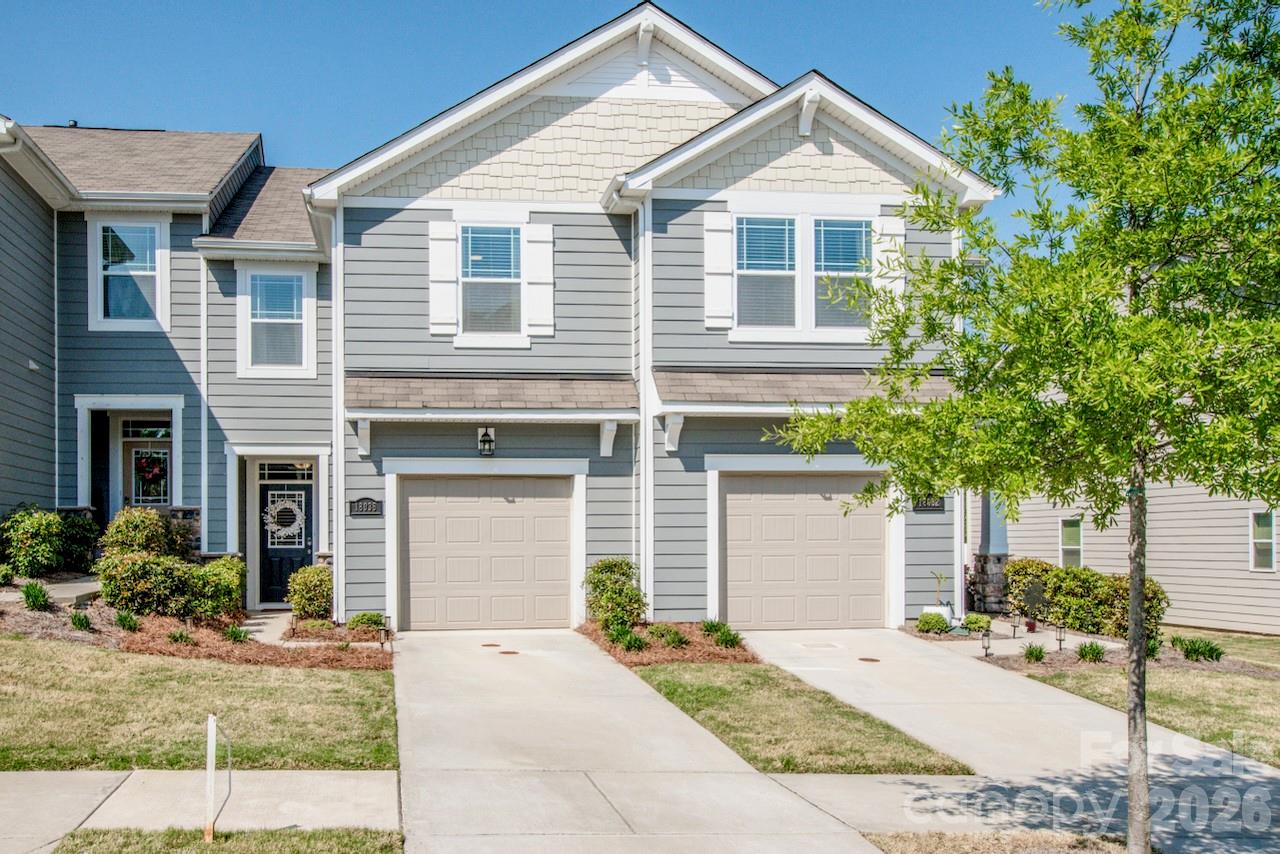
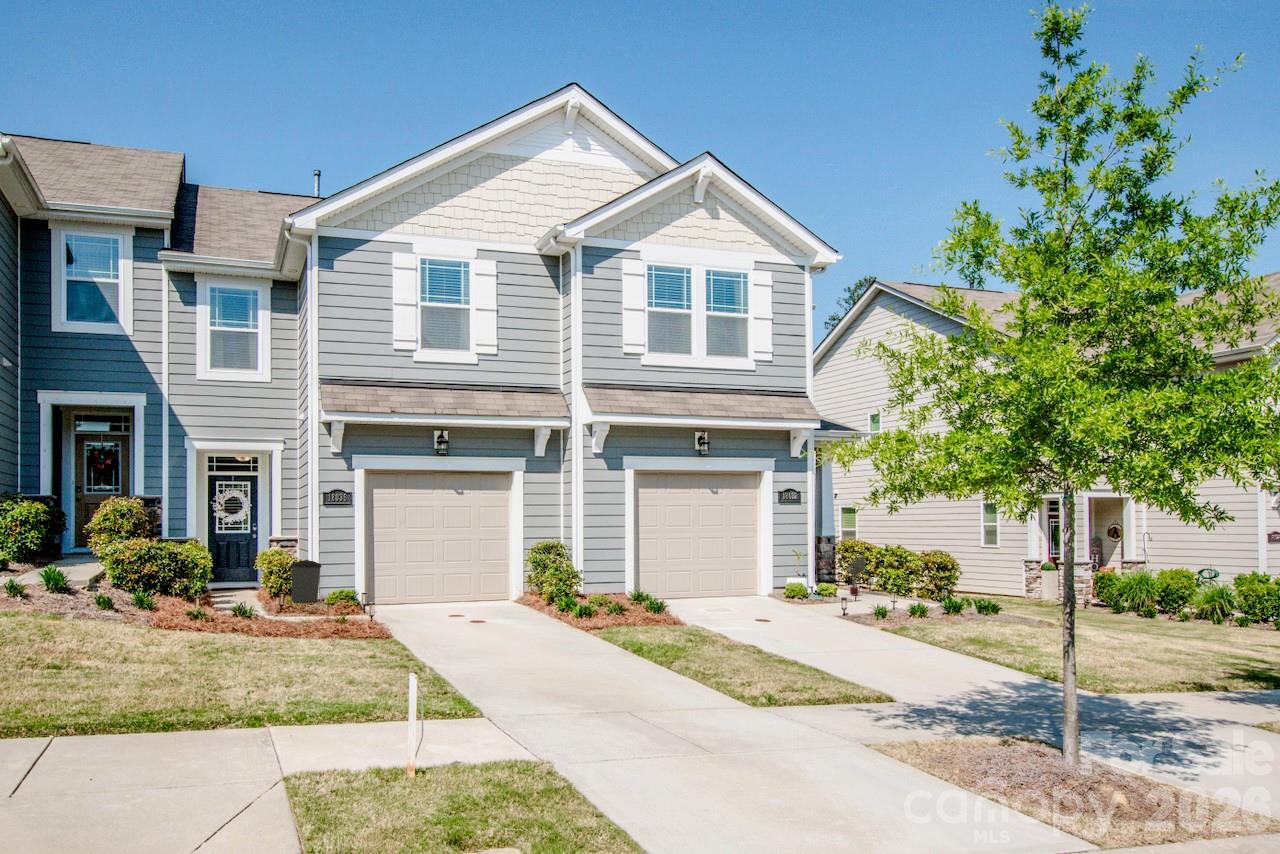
trash can: none [315,579,348,628] -> present [291,560,322,602]

